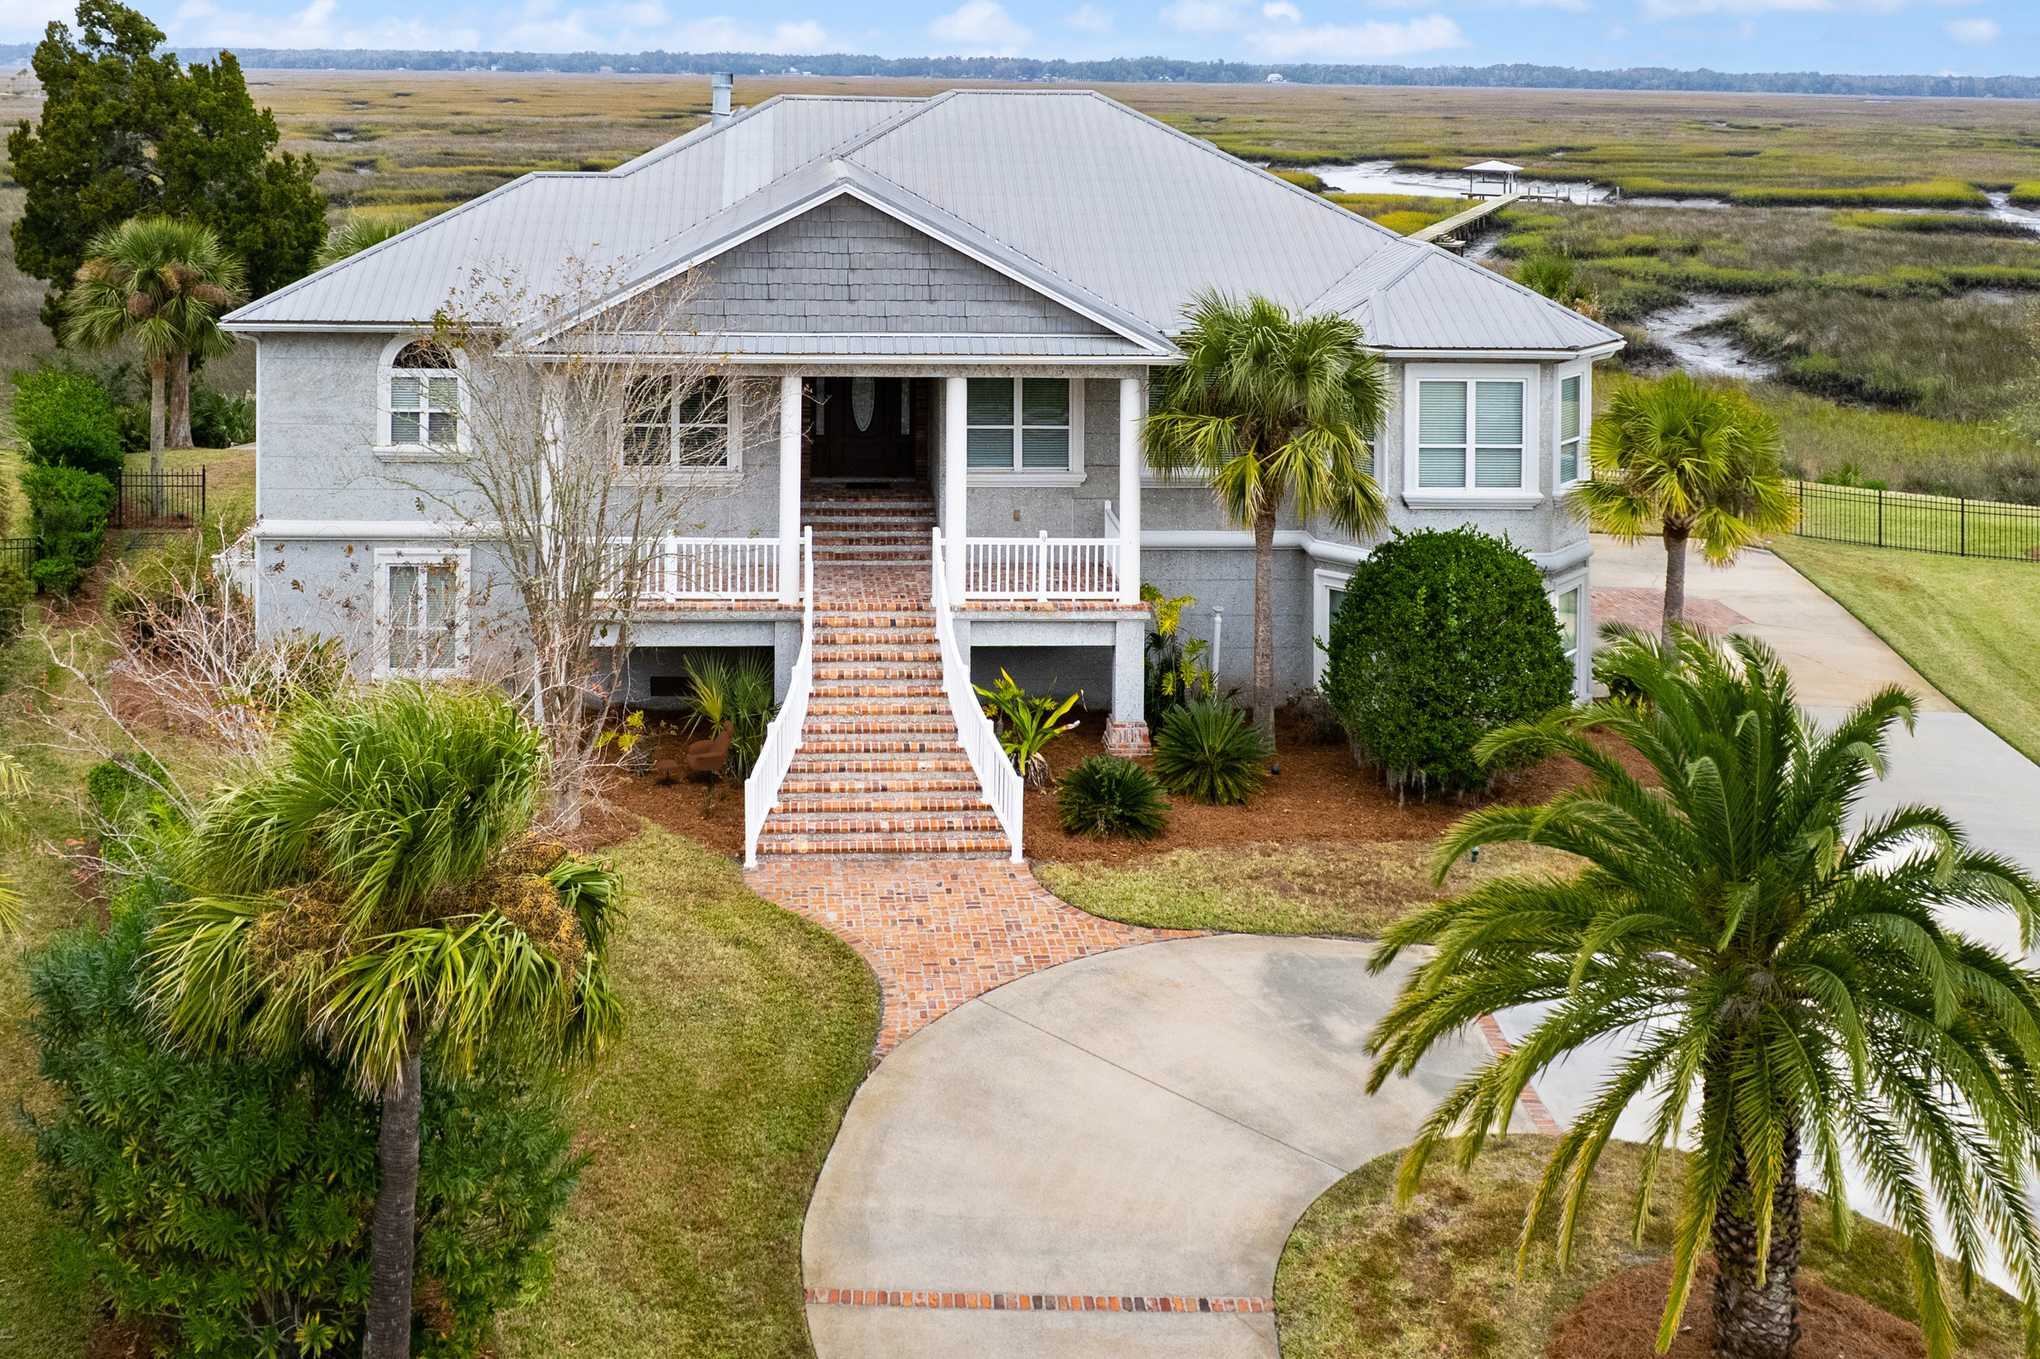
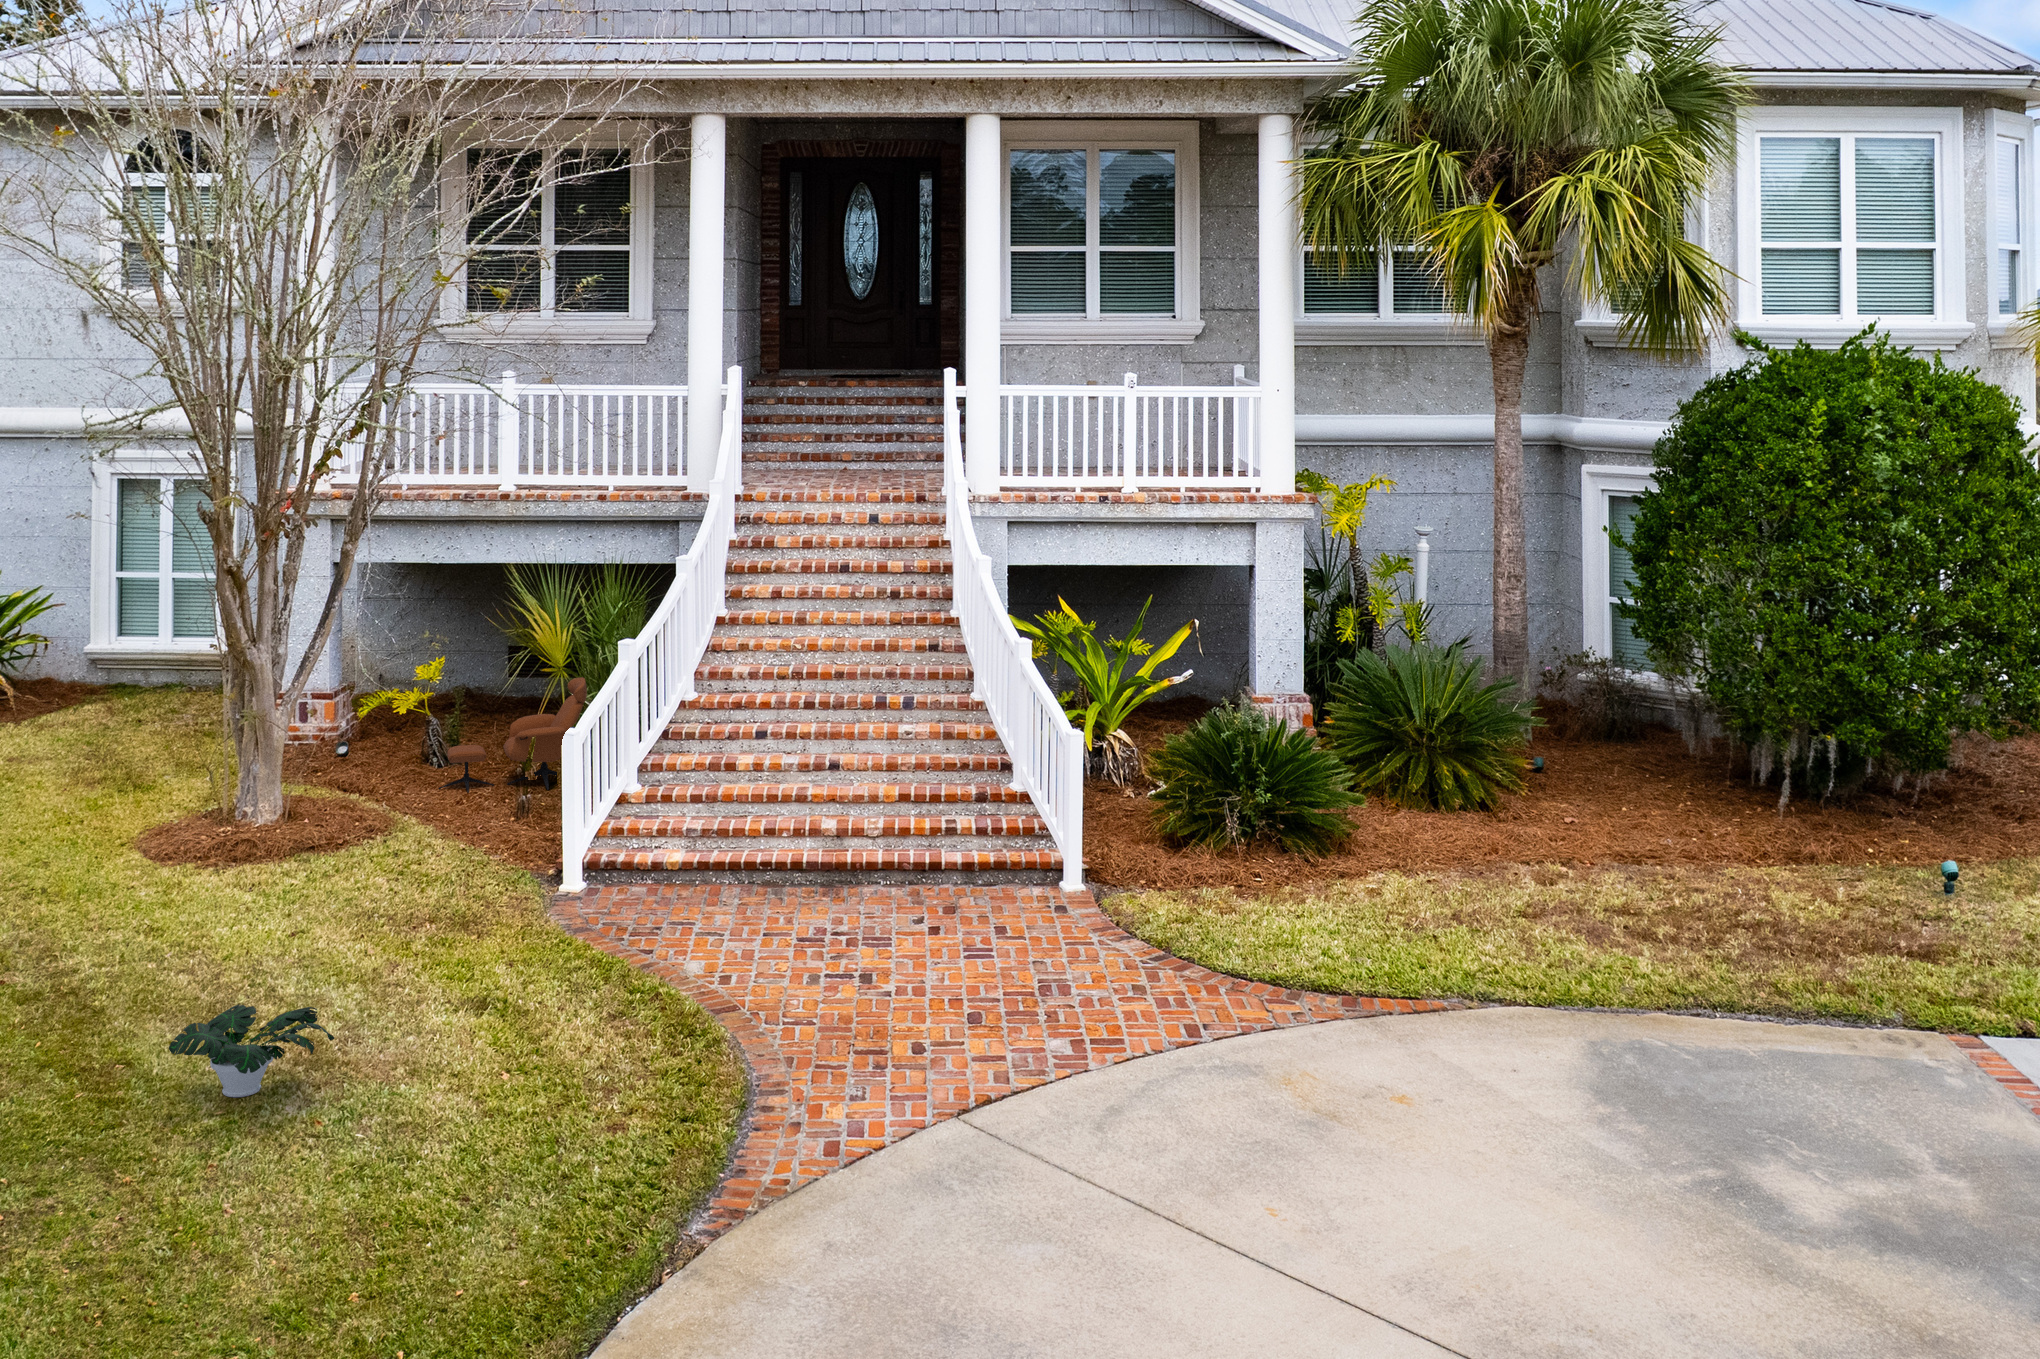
potted plant: none [633,941,702,983] -> present [169,1004,334,1097]

